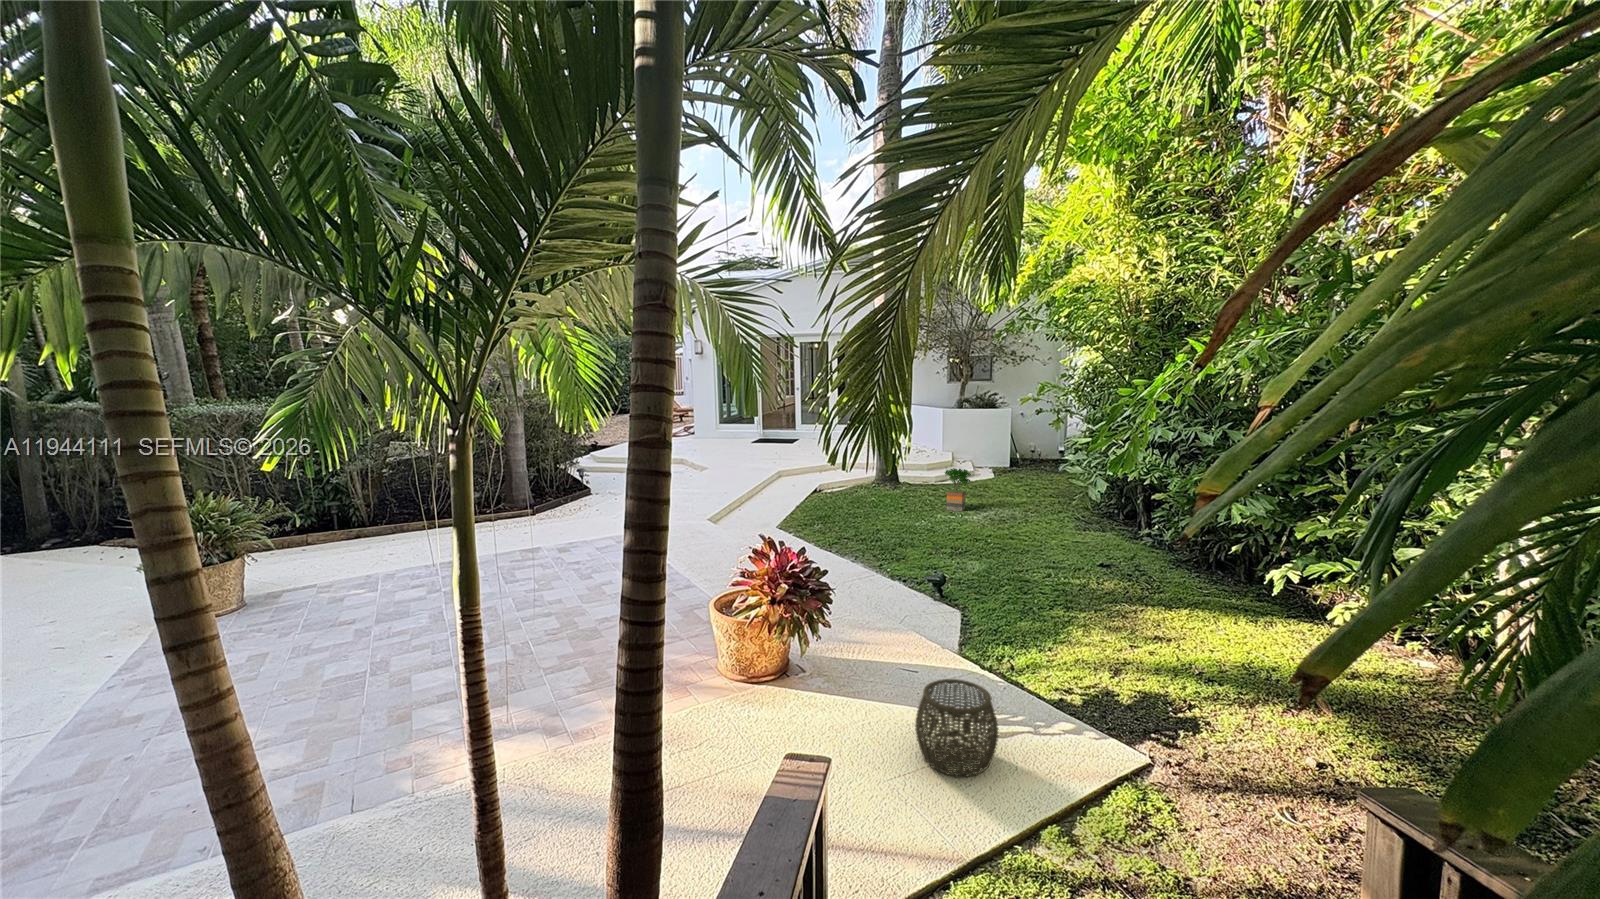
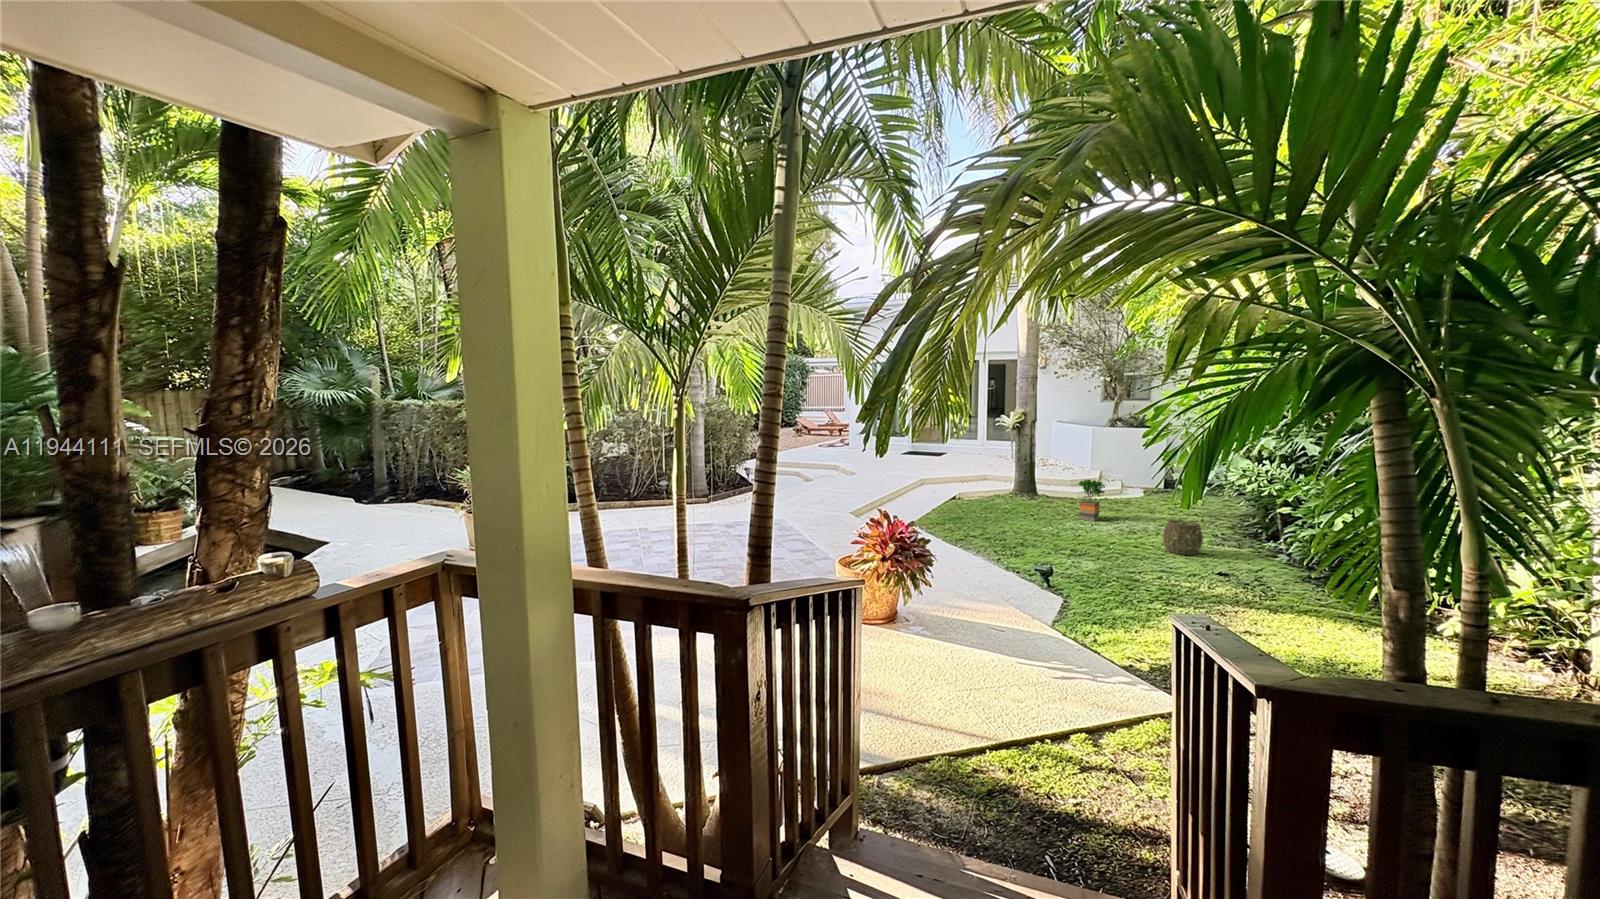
woven basket: present [915,679,999,777] -> present [1163,520,1203,555]

